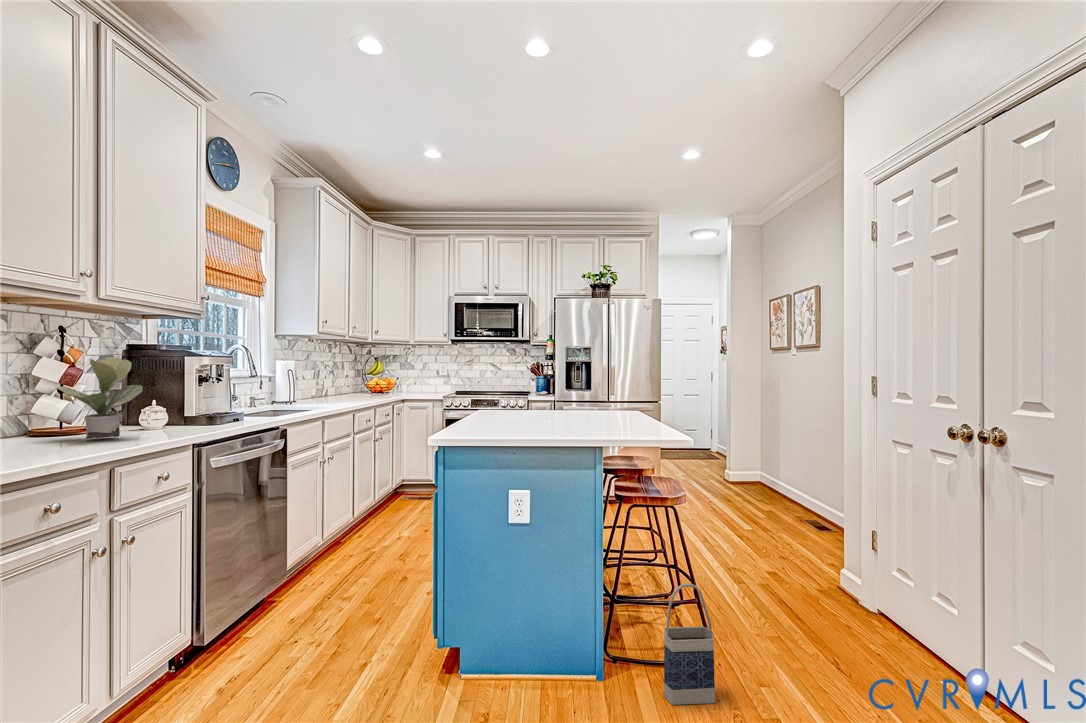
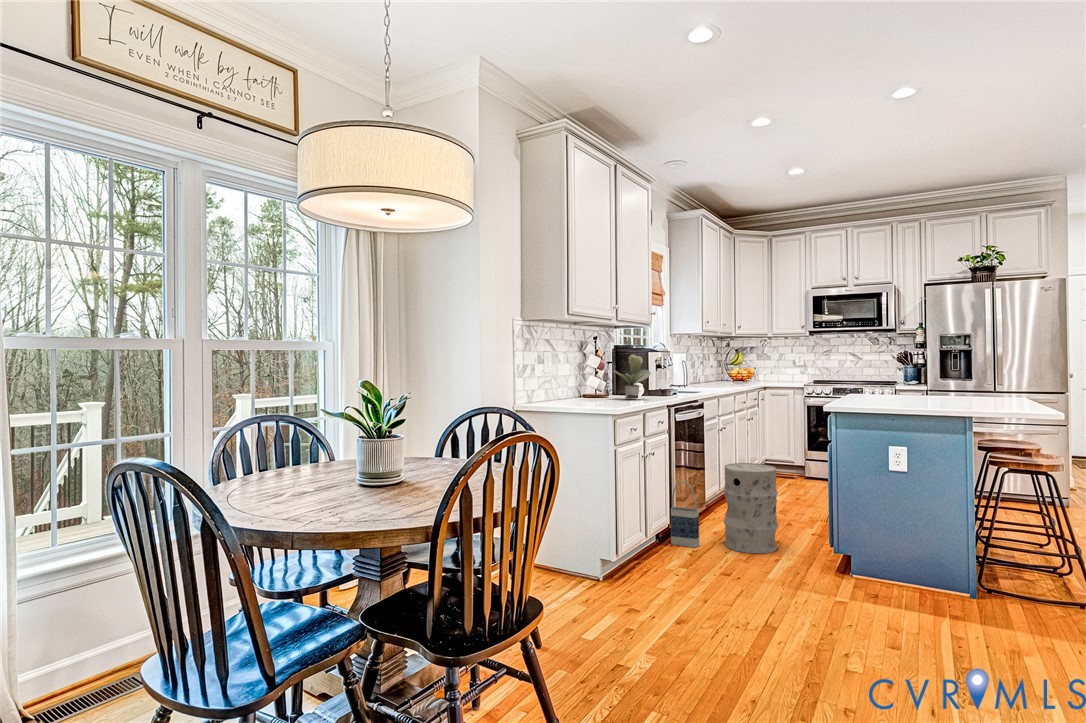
trash can: none [277,527,368,693] -> present [723,463,778,554]
bag: present [664,583,715,705] -> present [671,482,699,547]

